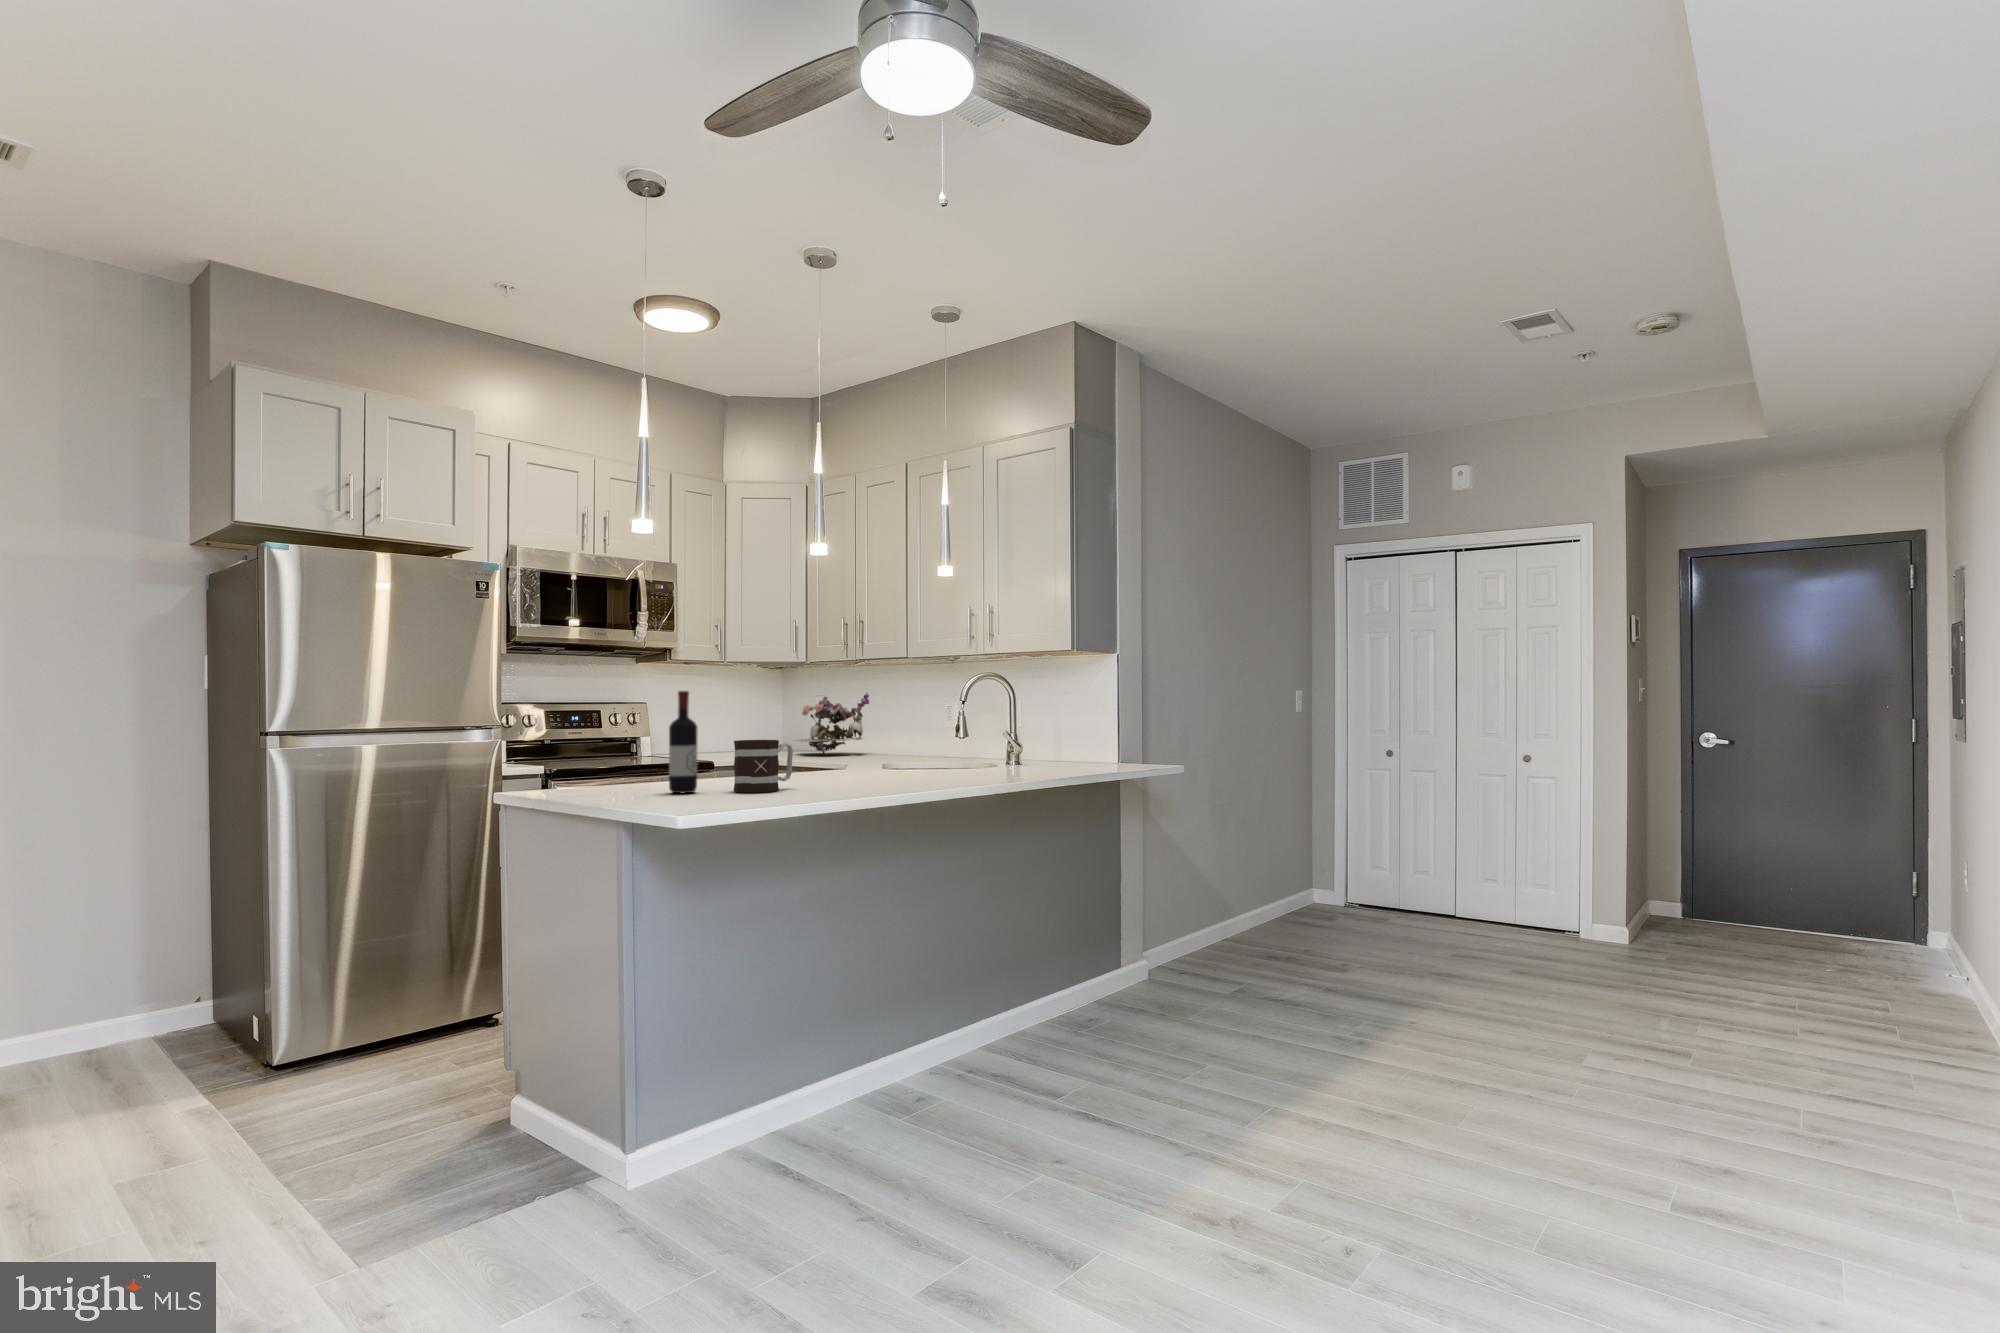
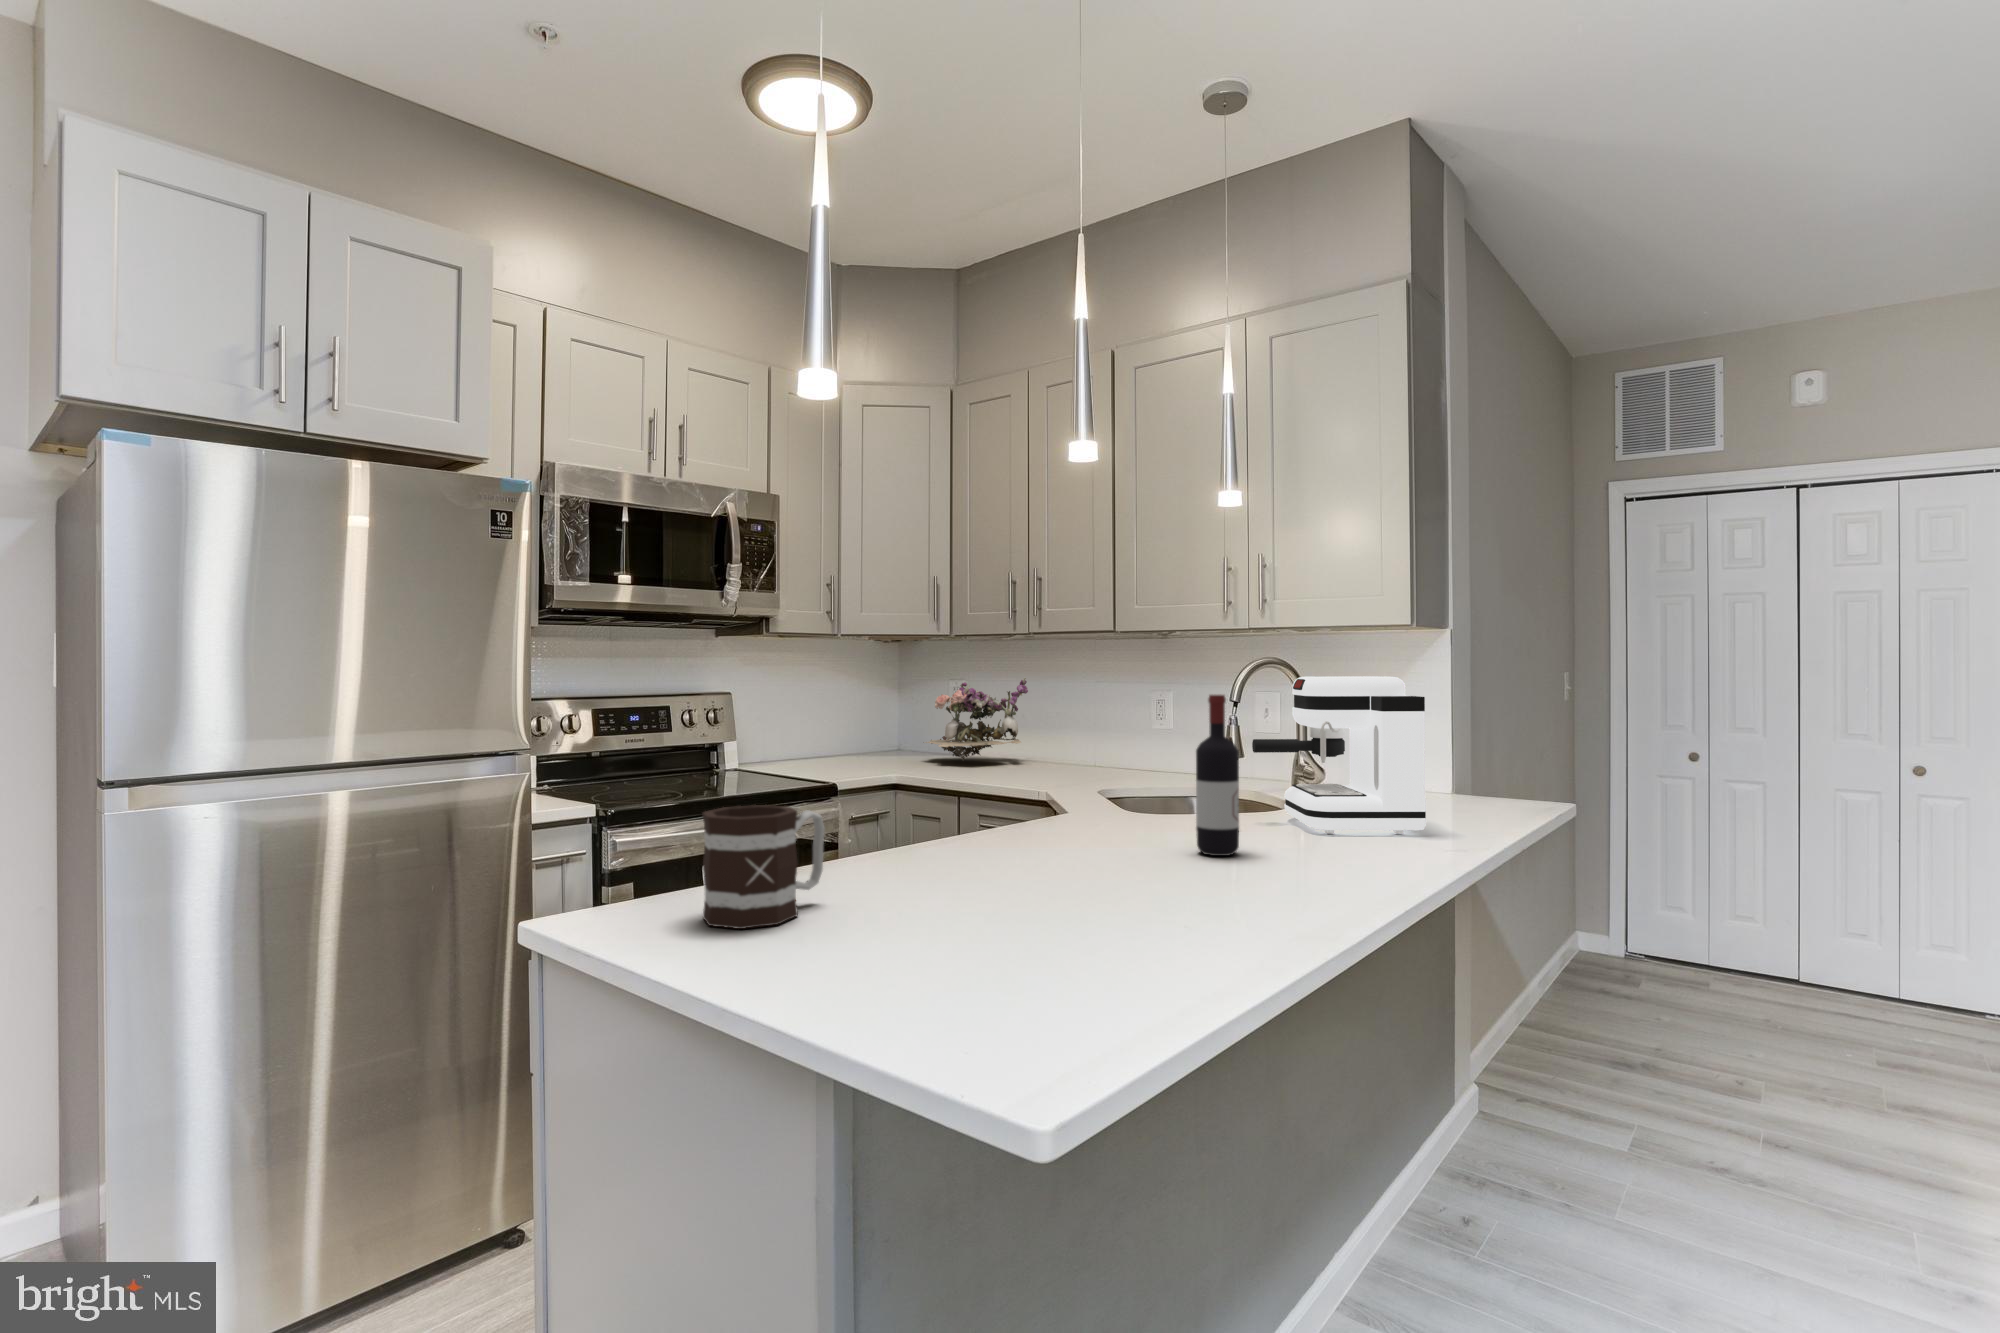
coffee maker: none [946,683,1036,778] -> present [1252,676,1426,834]
wine bottle: present [669,691,698,793] -> present [1196,695,1239,856]
mug: present [734,740,793,793] -> present [703,805,825,929]

